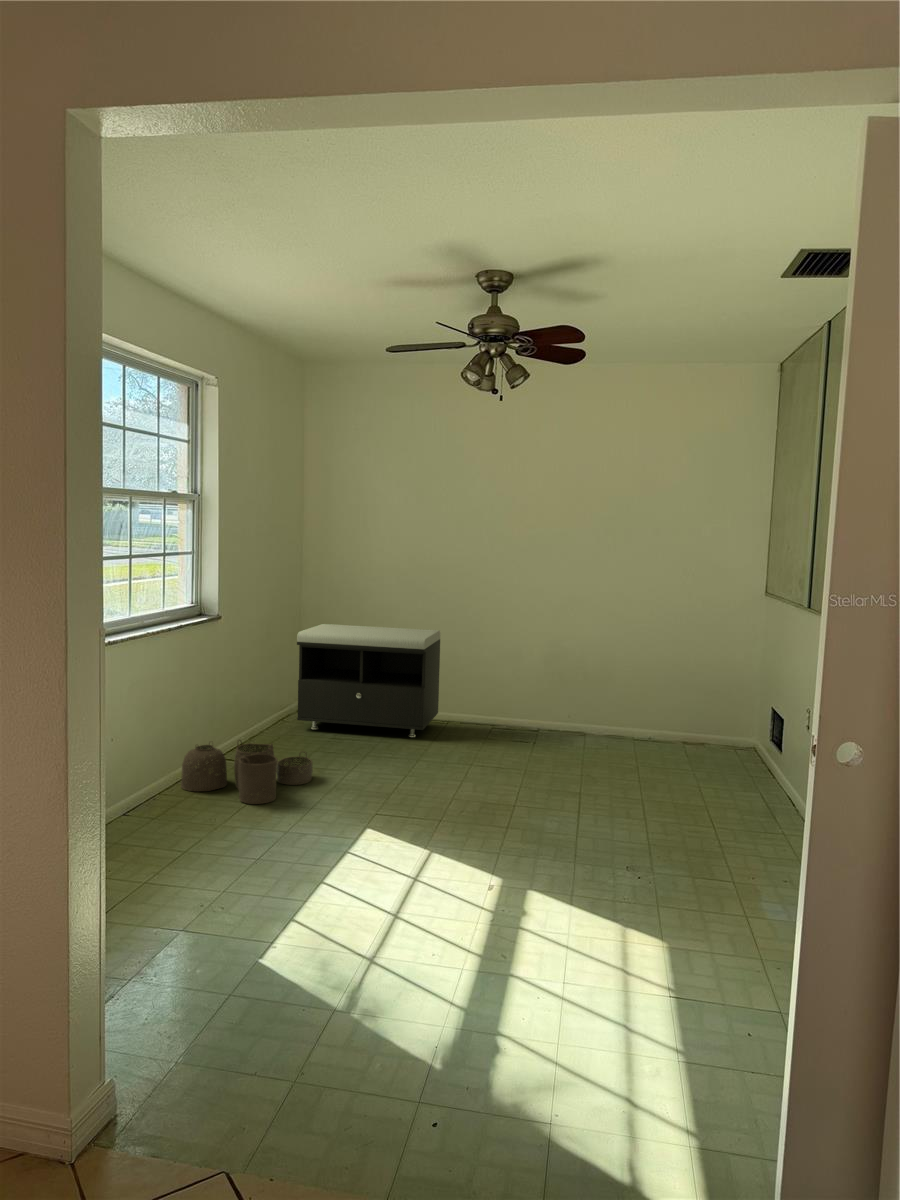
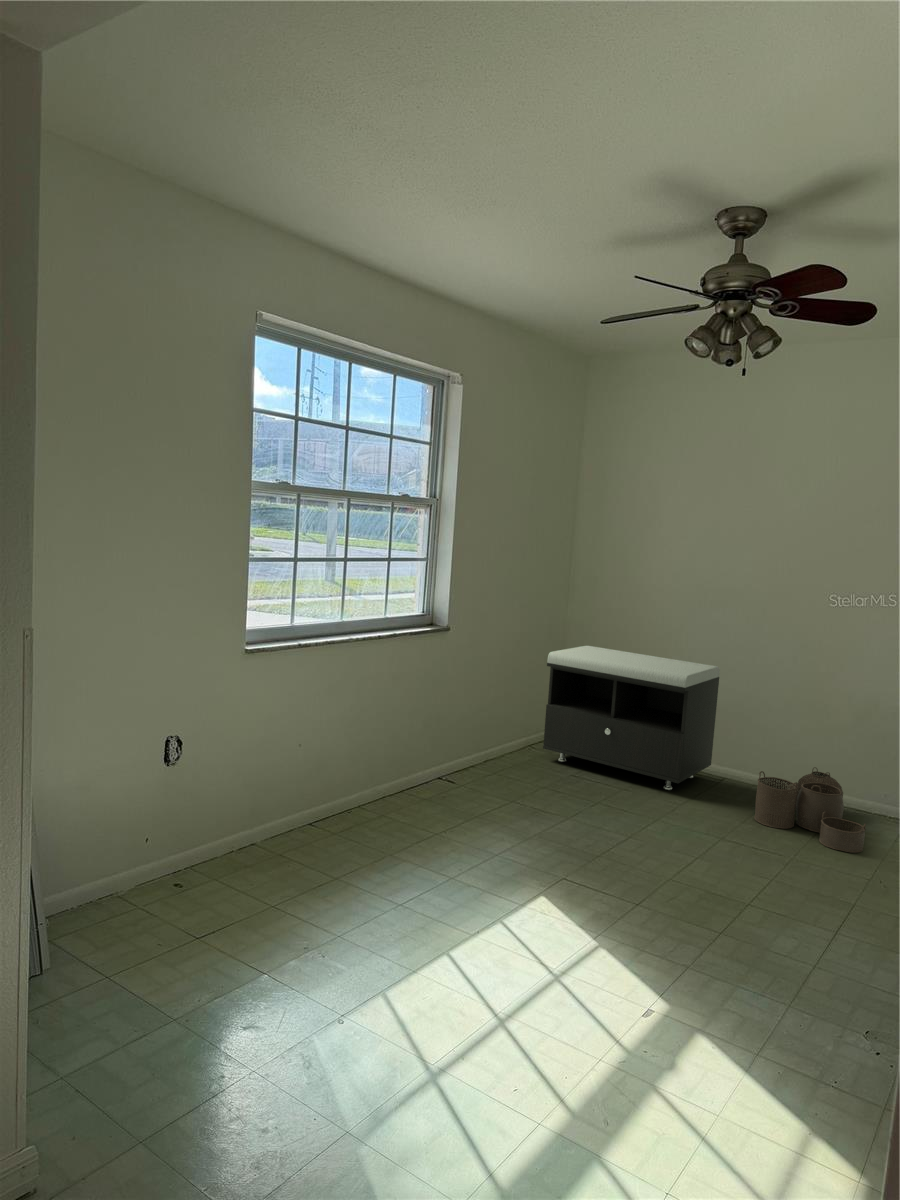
woven basket: present [181,740,312,804] -> present [754,767,866,853]

